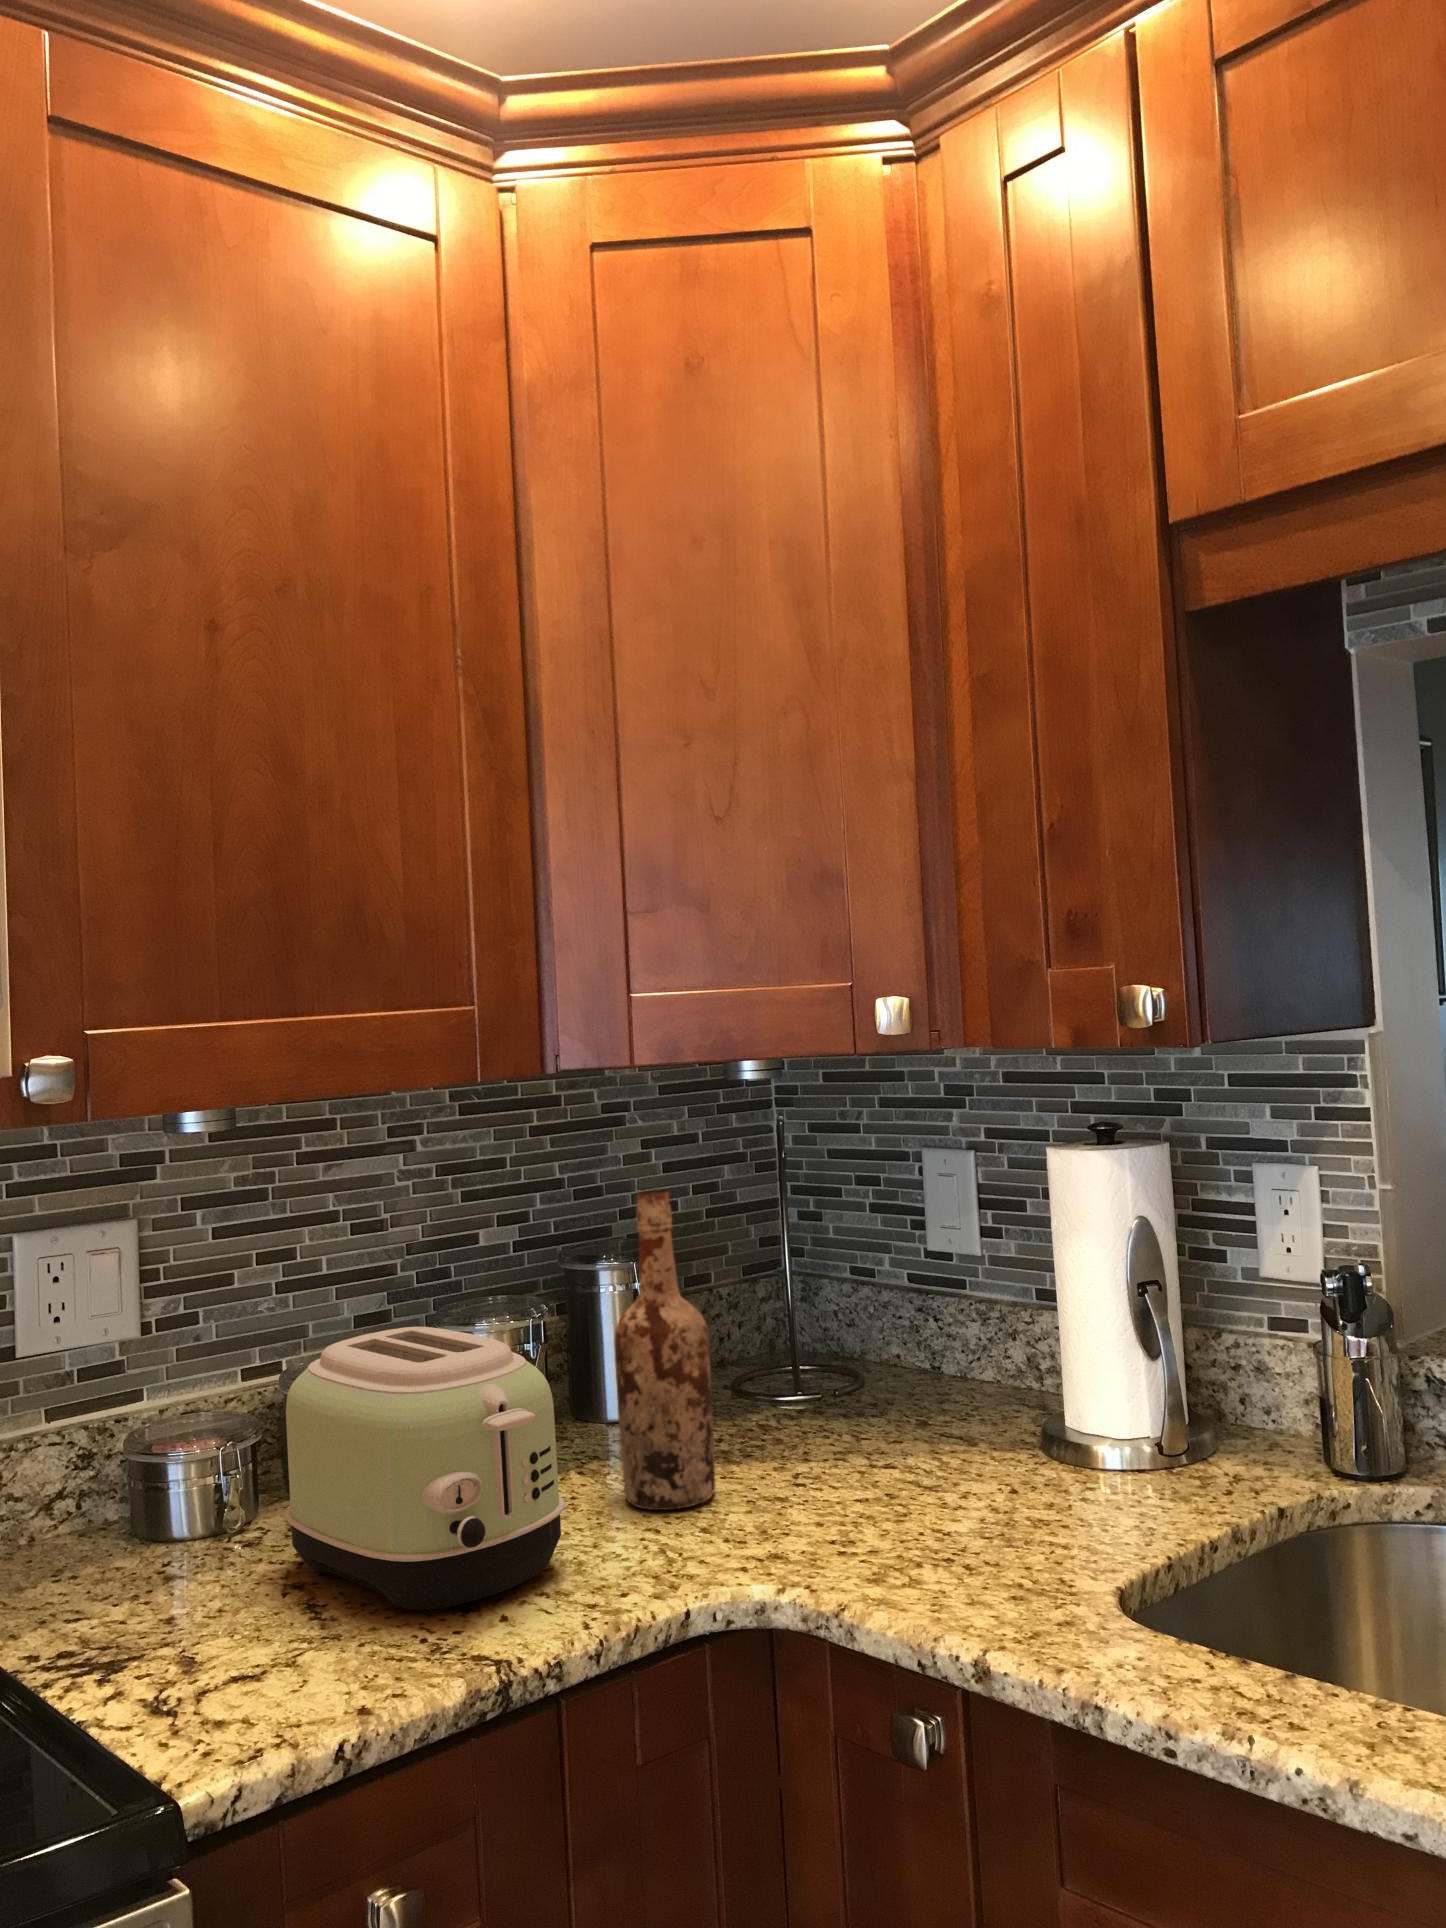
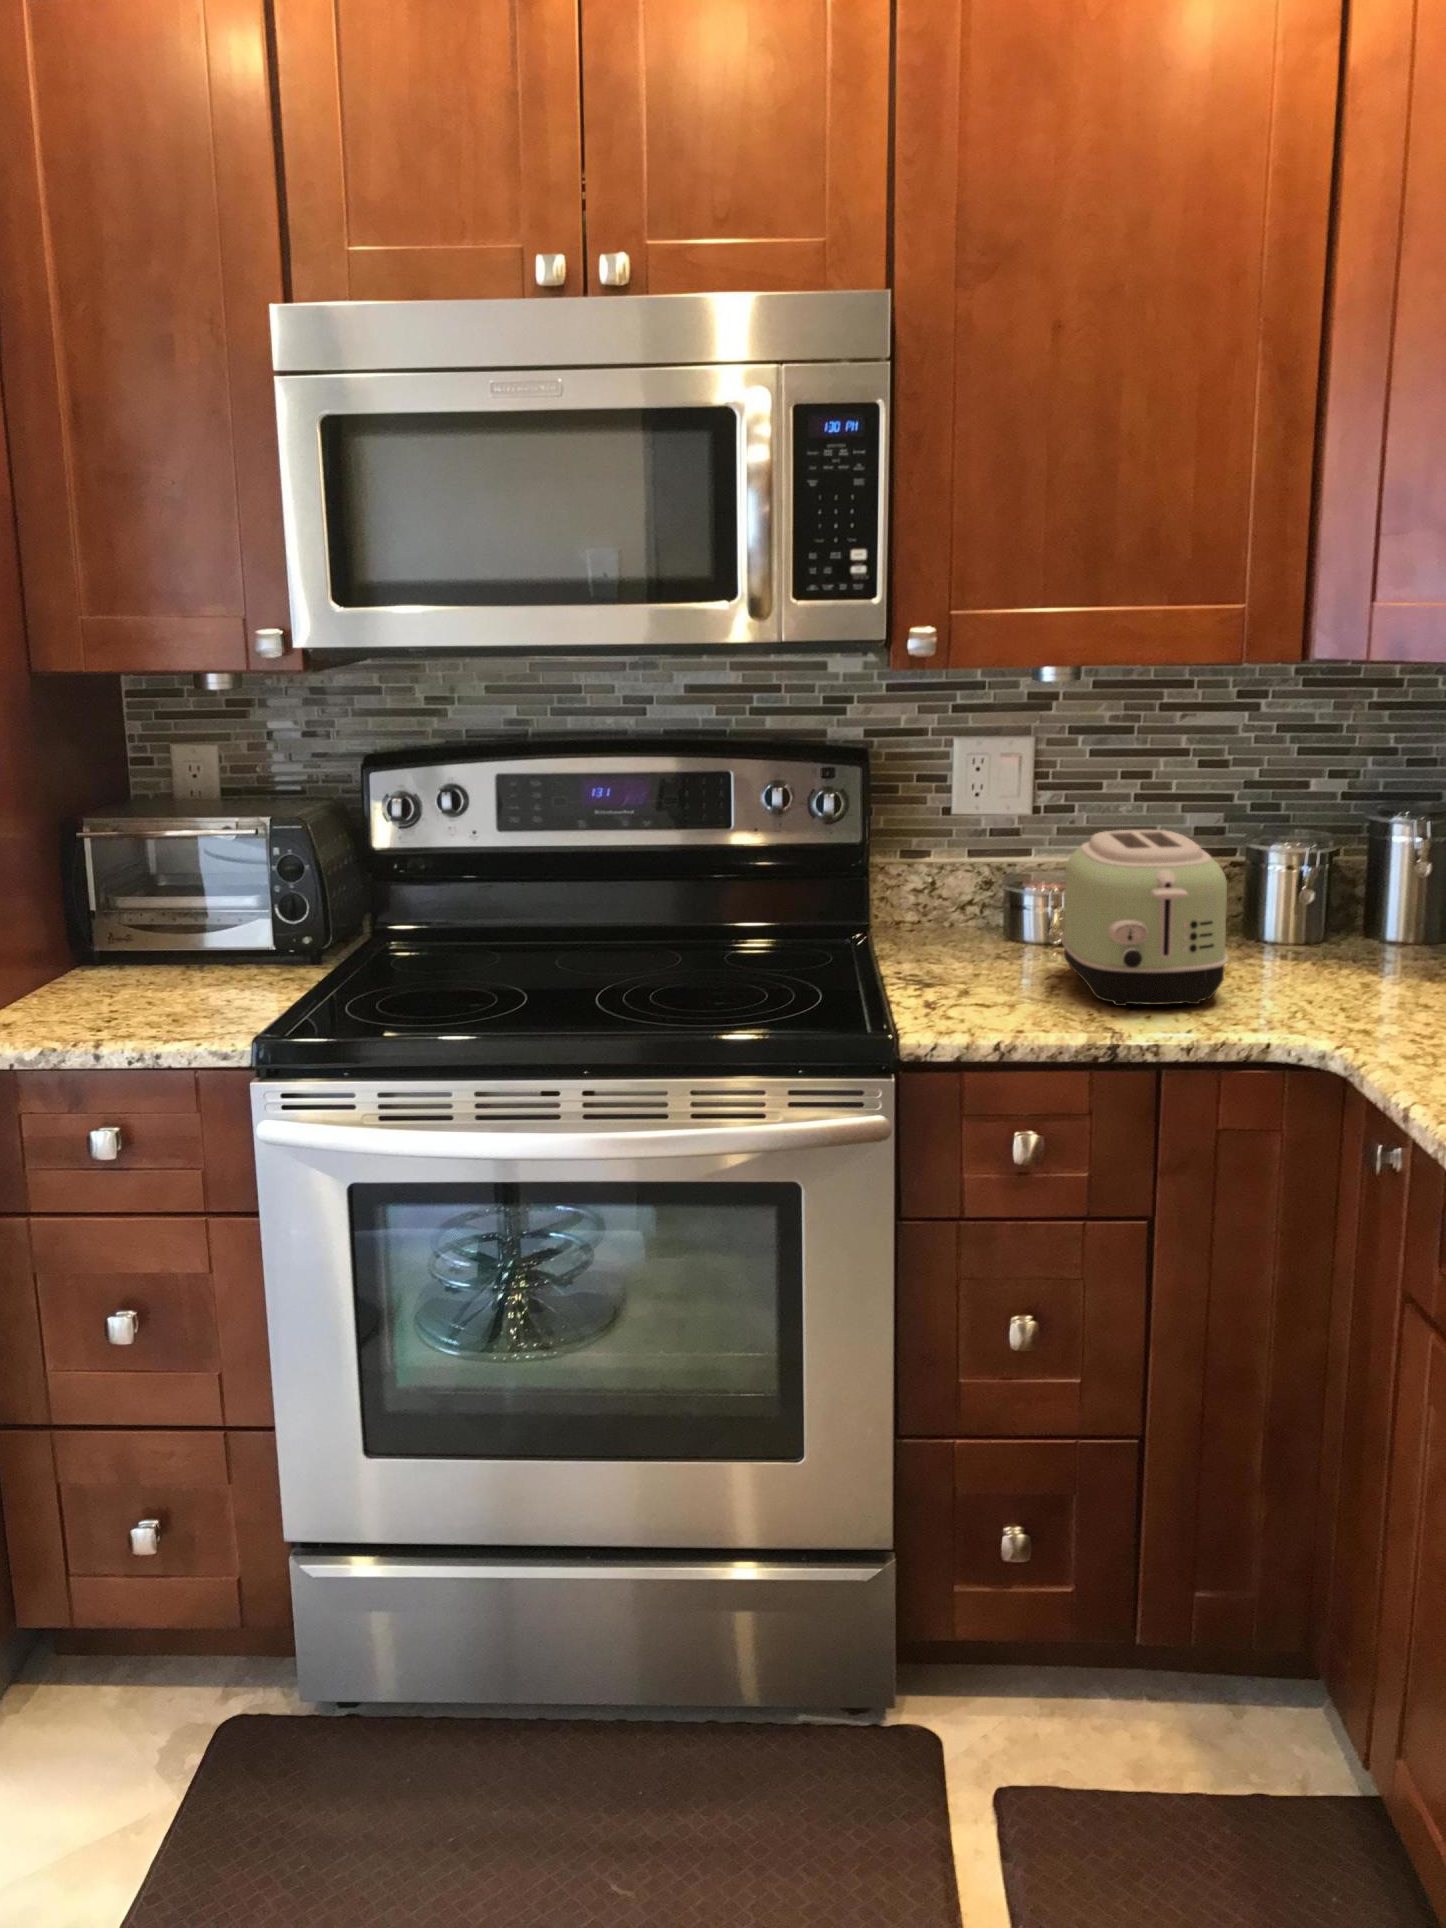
wine bottle: present [614,1190,715,1510] -> none [1316,758,1397,997]

